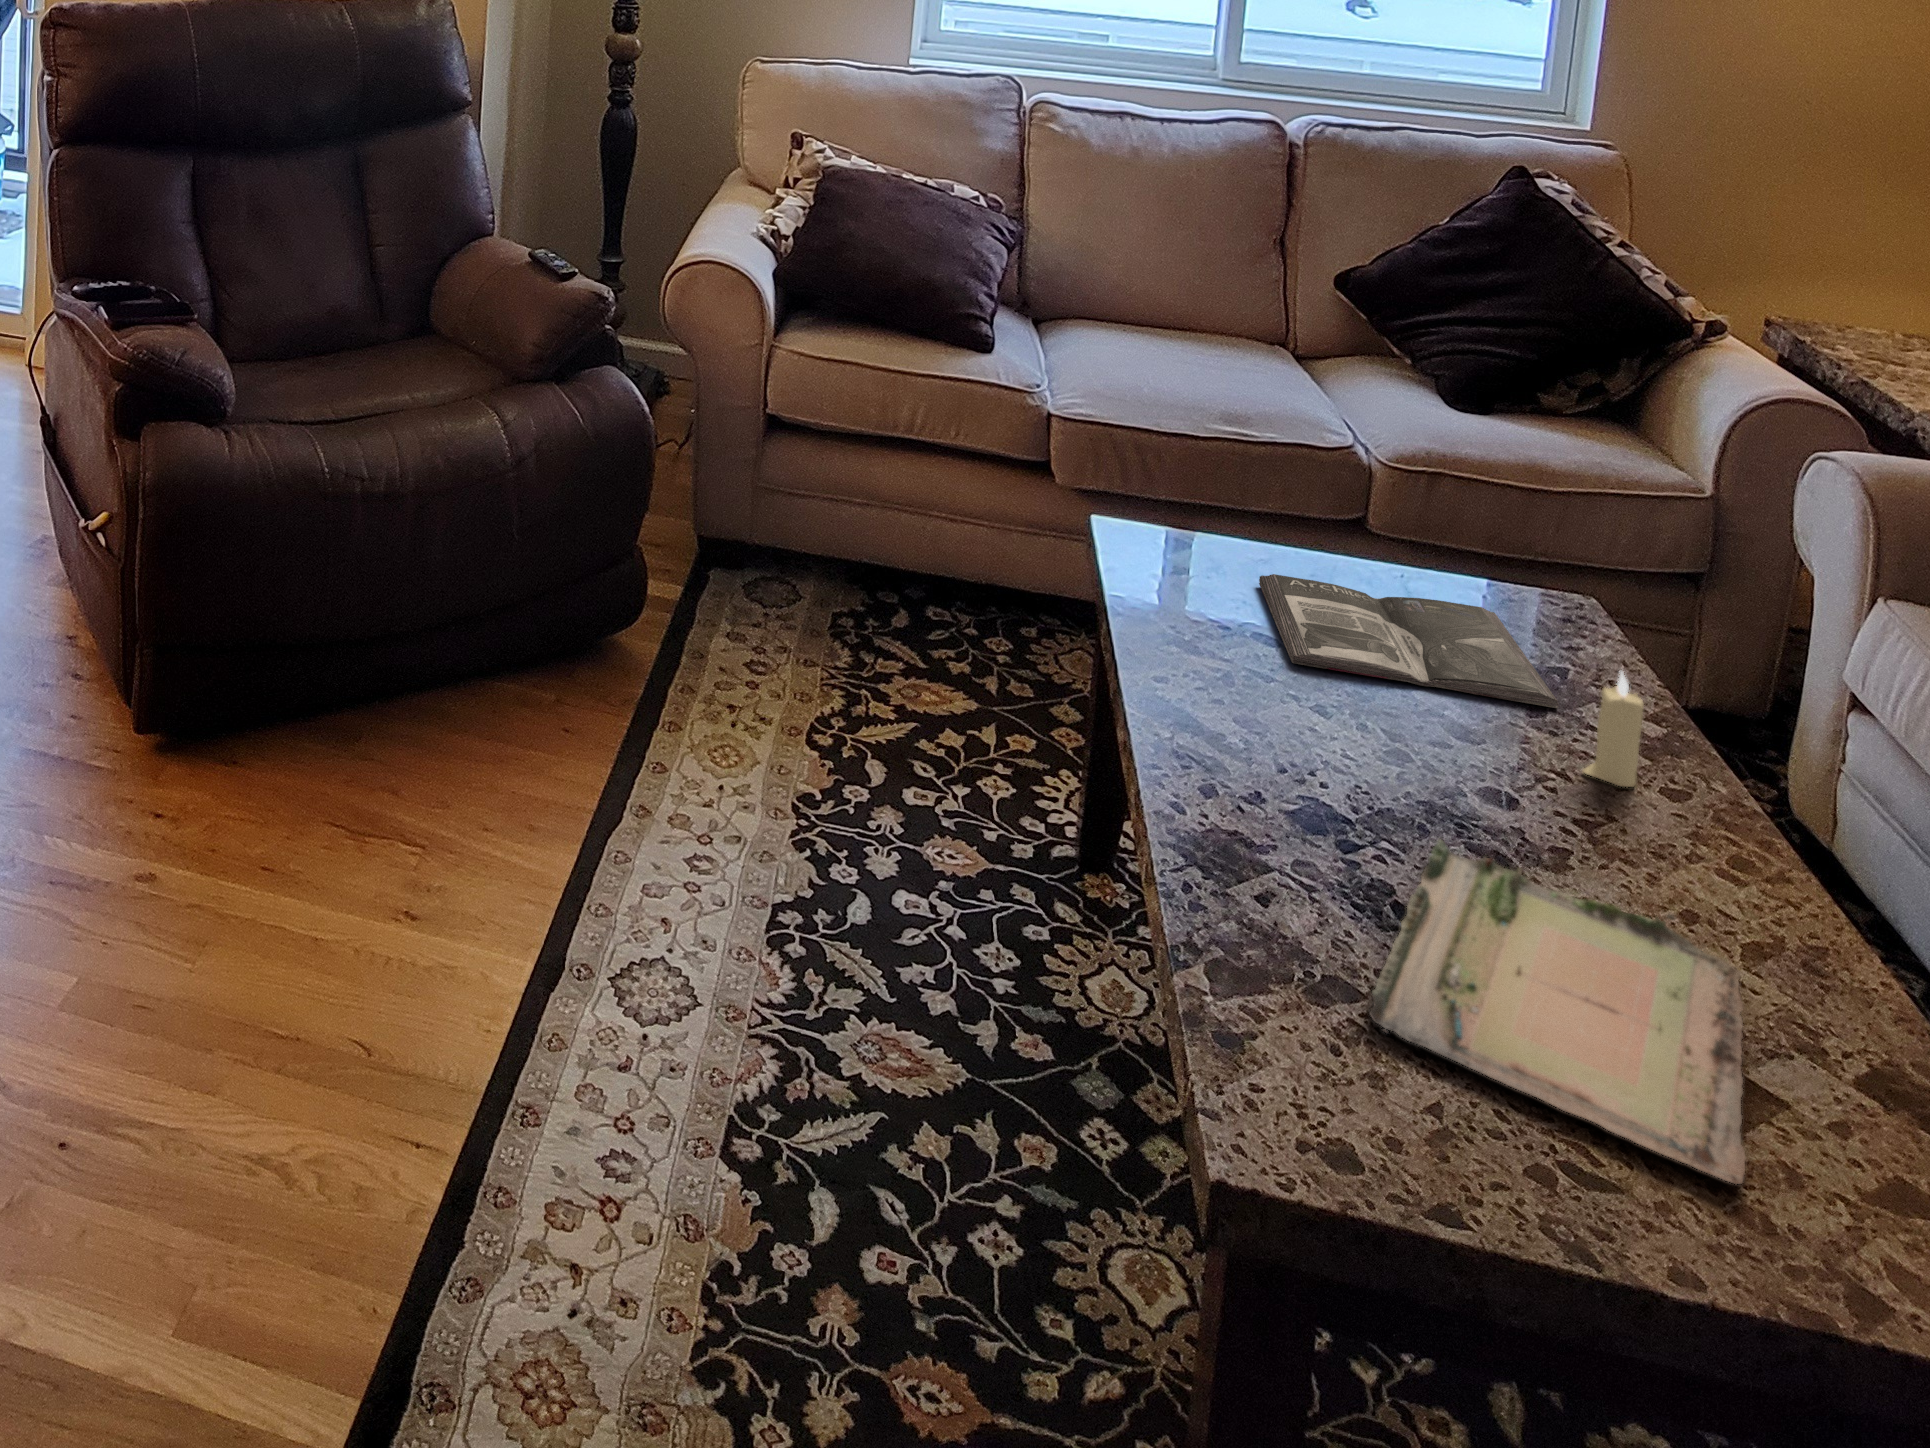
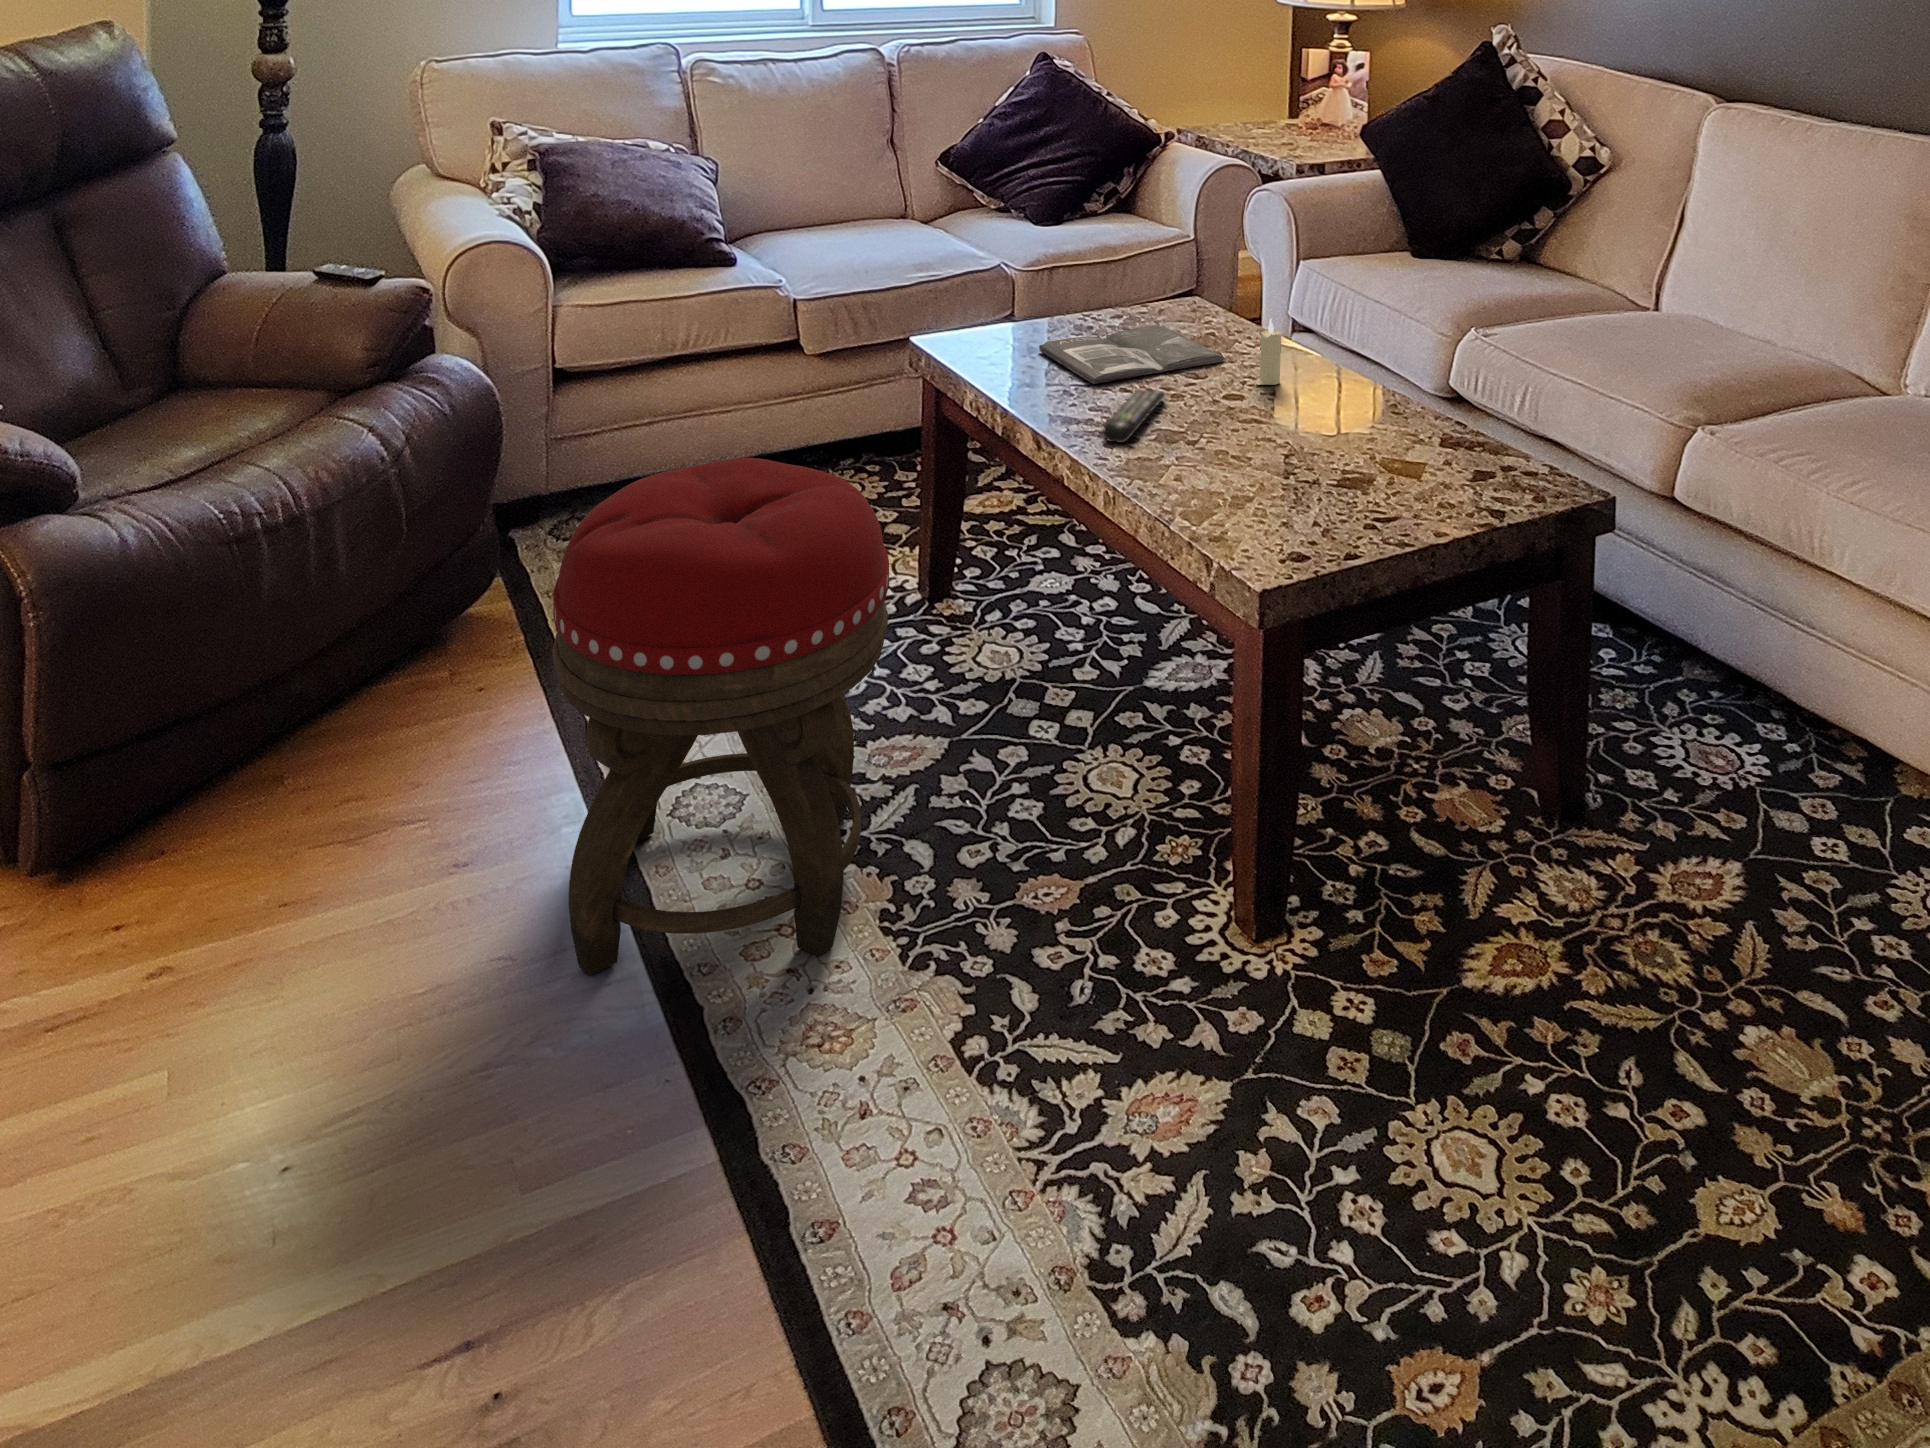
footstool: none [394,572,811,1271] -> present [552,458,889,975]
remote control: none [1223,698,1389,775] -> present [1102,389,1165,443]
tray: present [1369,839,1745,1184] -> none [1231,418,1429,519]

